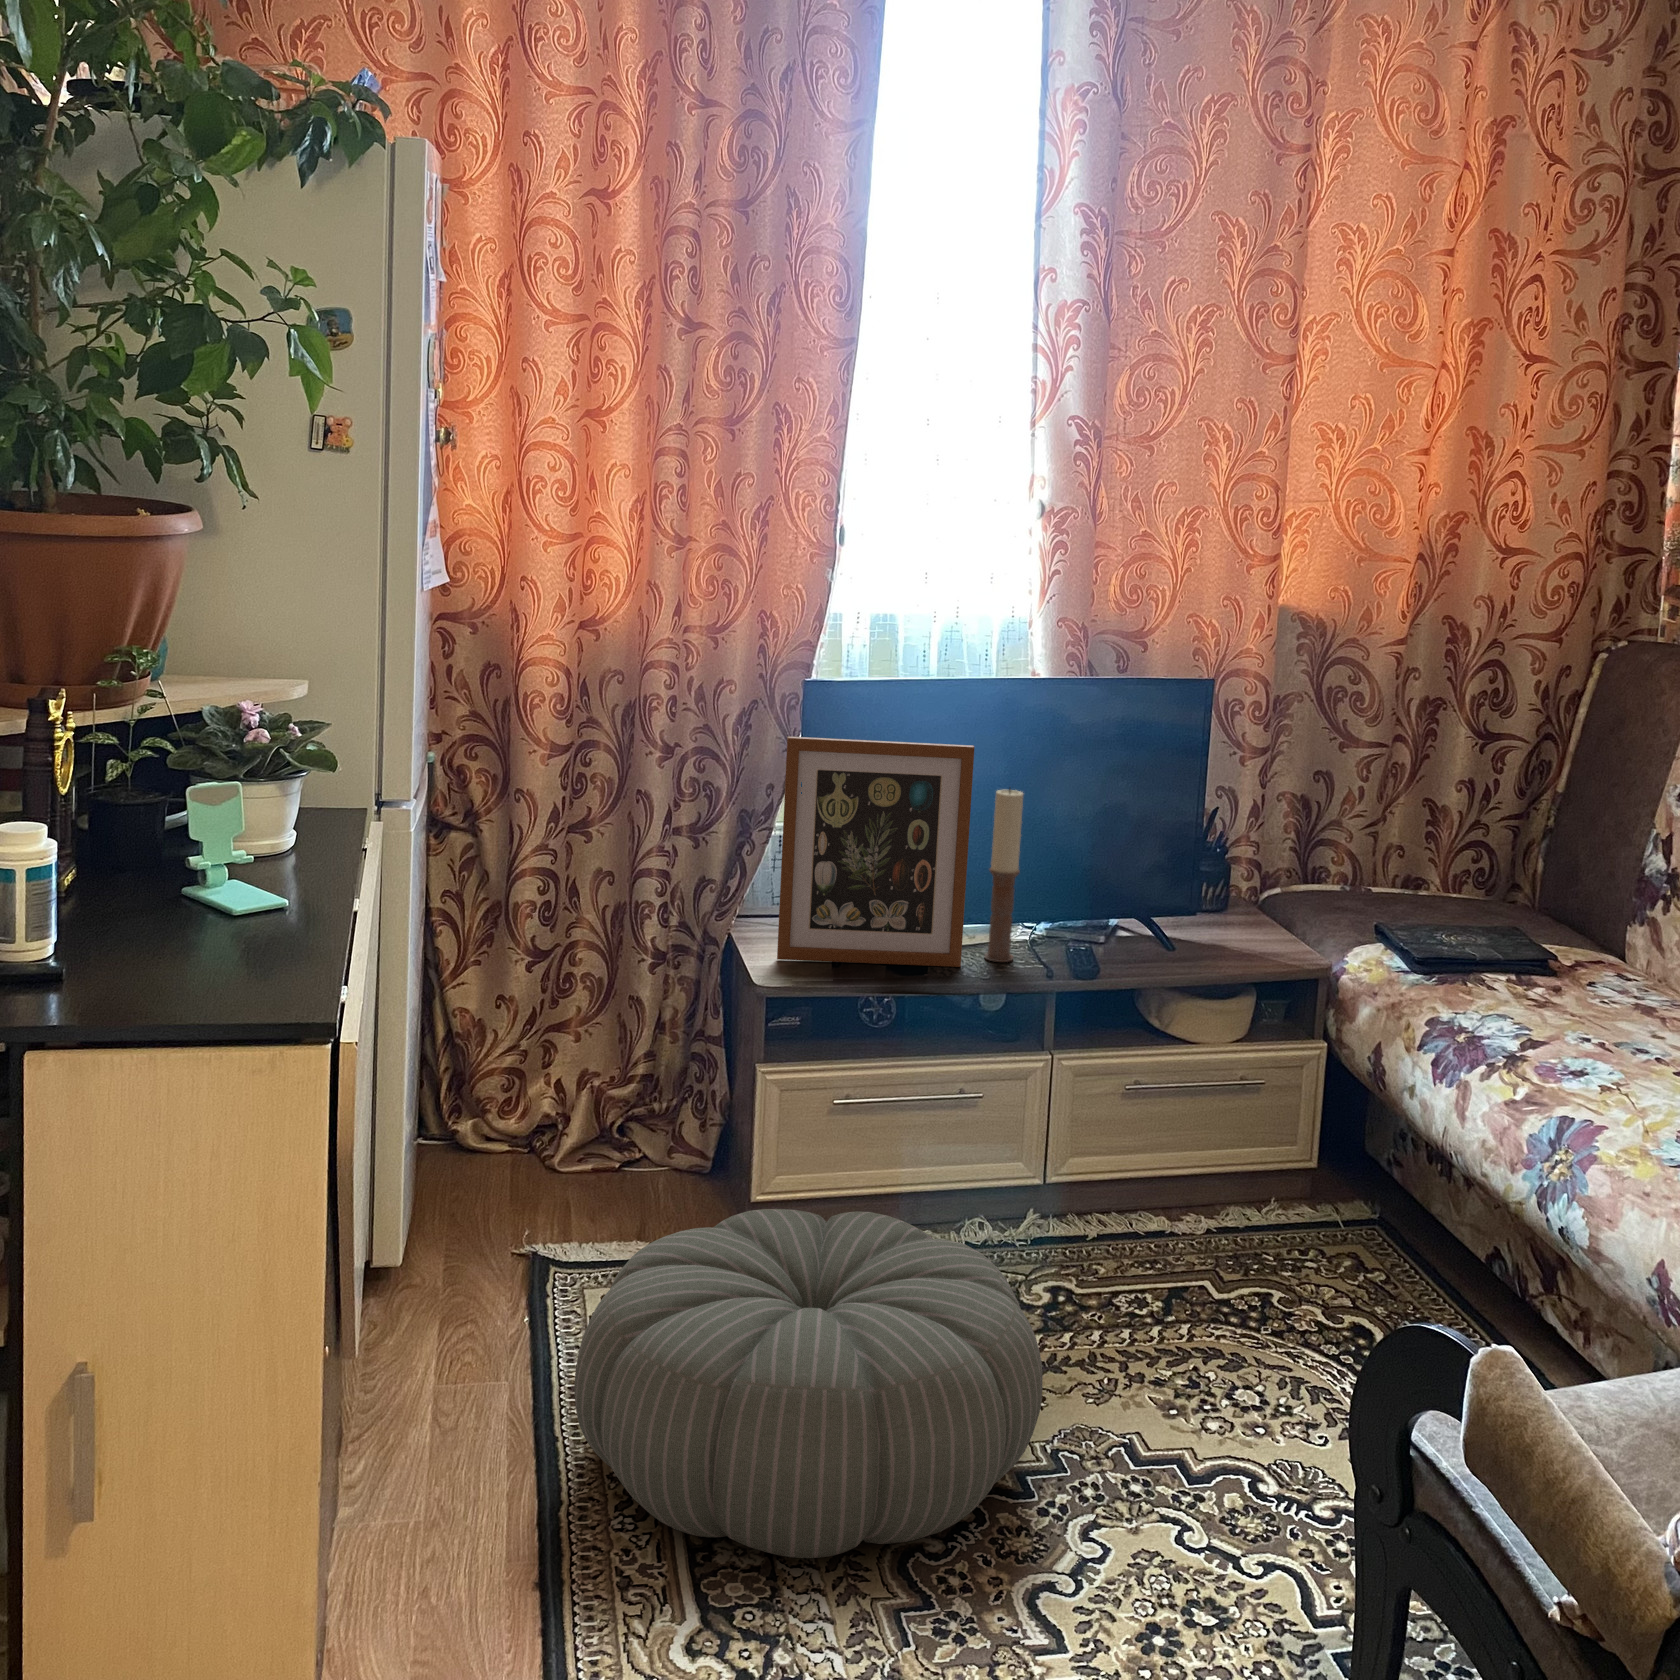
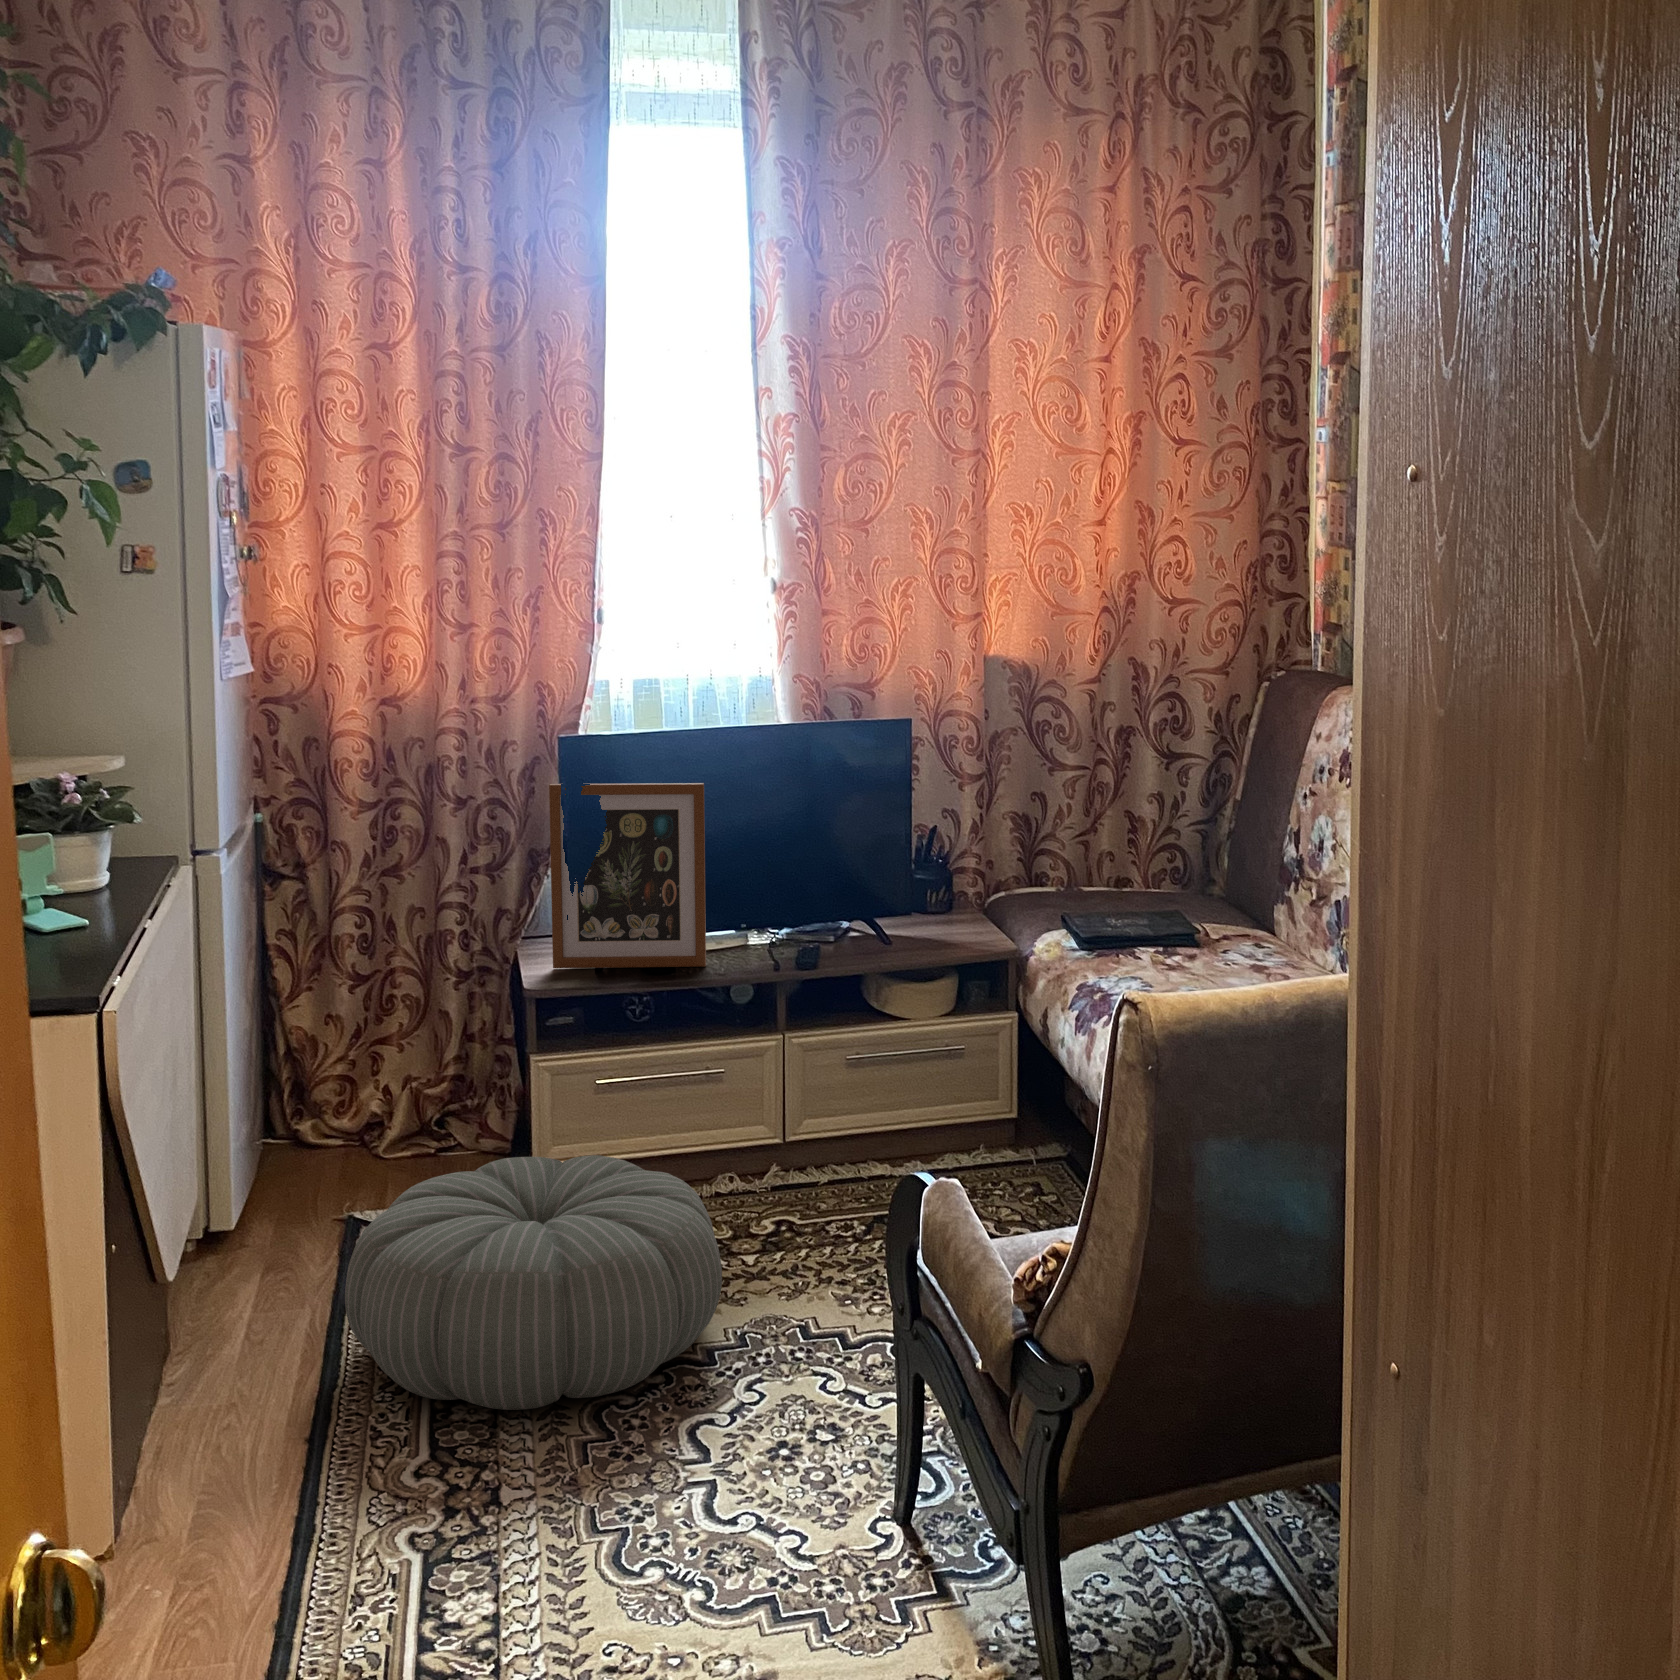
candle: present [984,788,1024,962] -> none [728,816,753,961]

